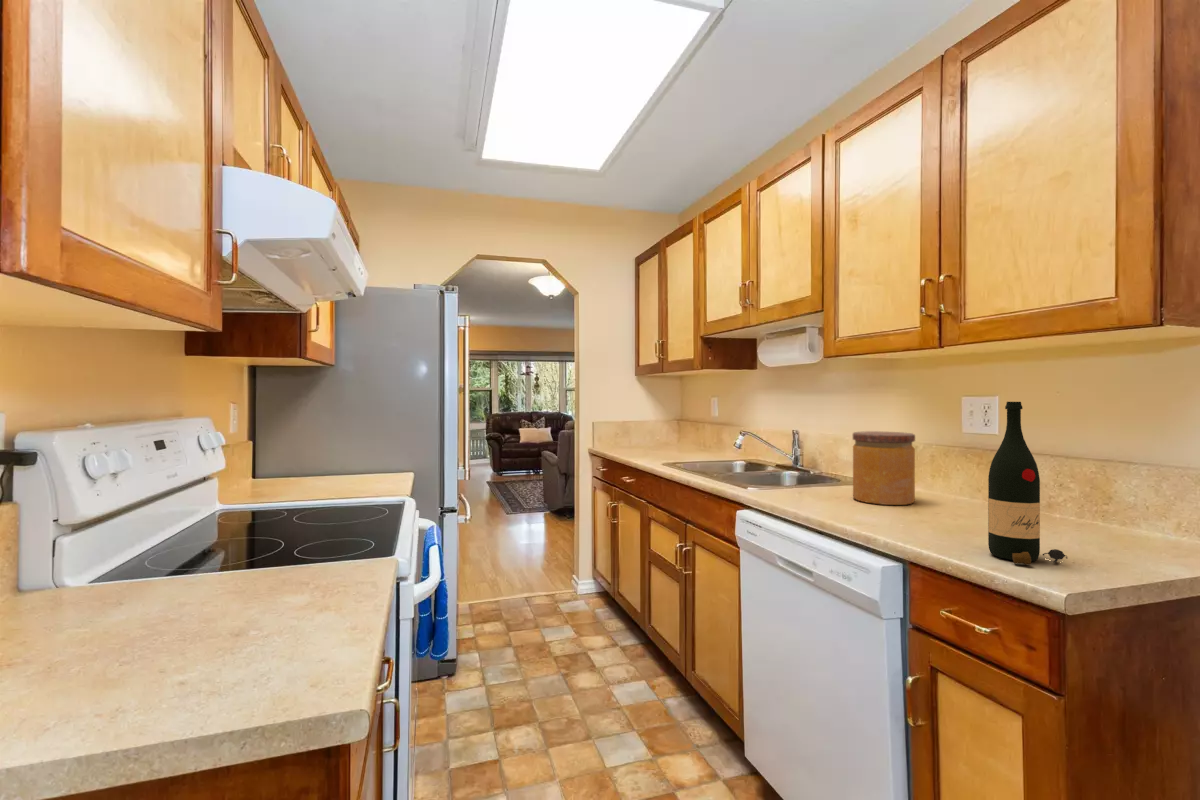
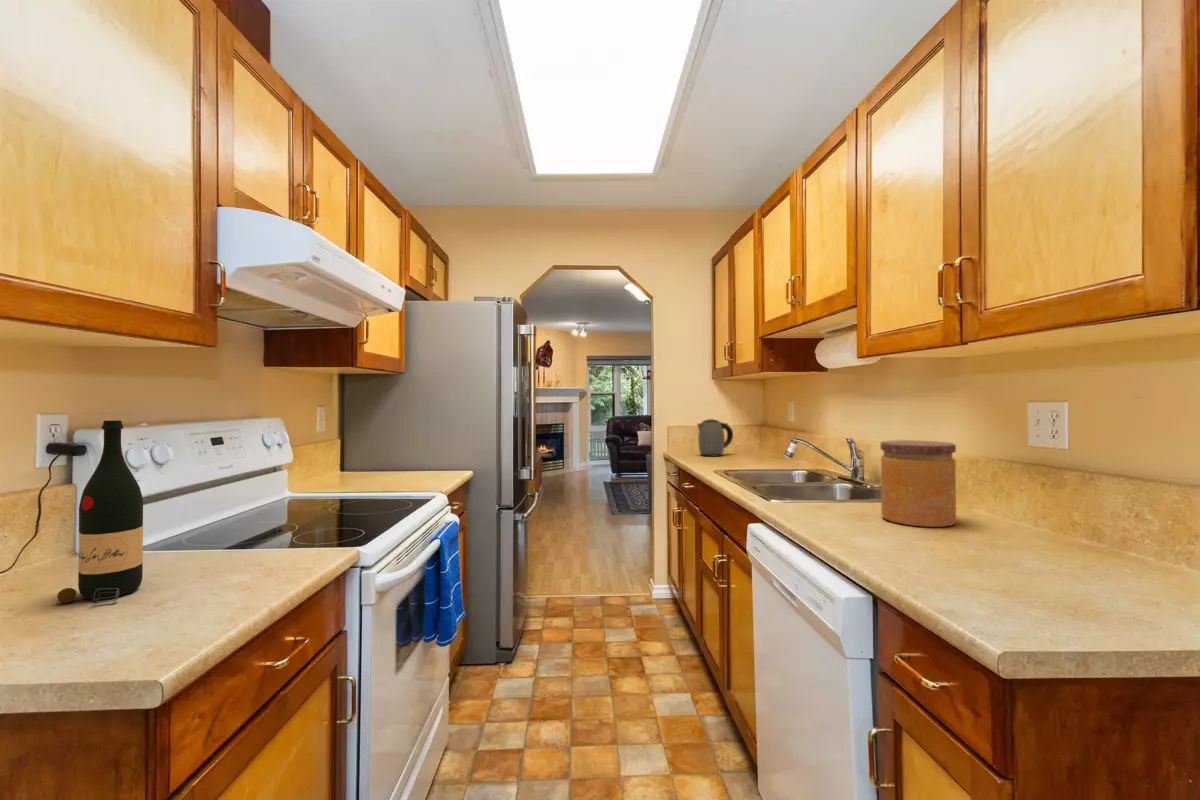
wine bottle: present [988,402,1067,565] -> present [57,420,143,604]
kettle: none [626,414,658,450] -> present [697,419,733,456]

